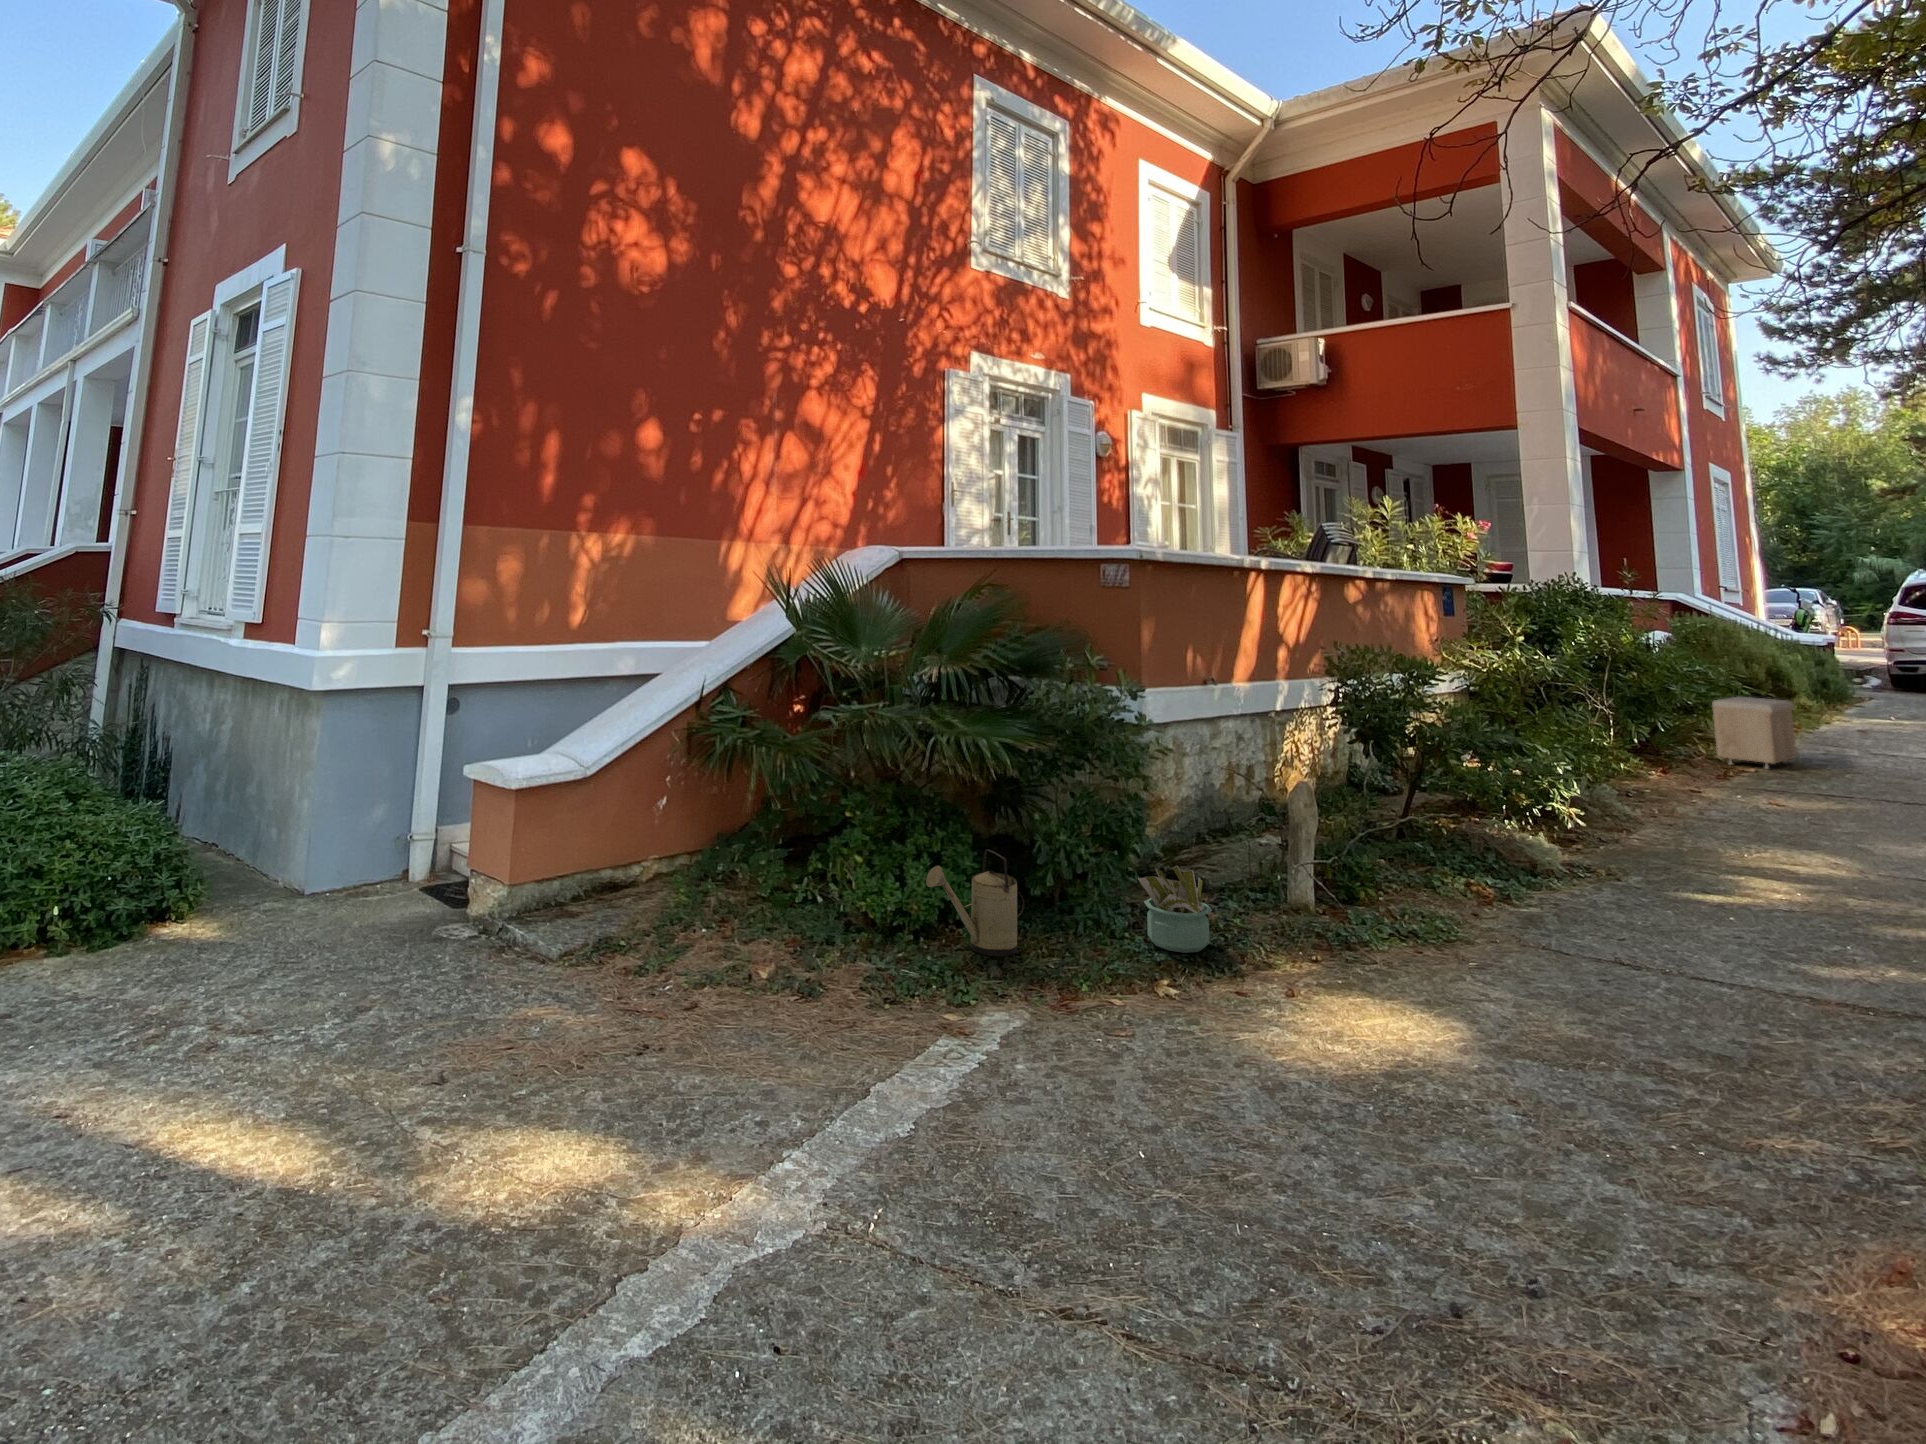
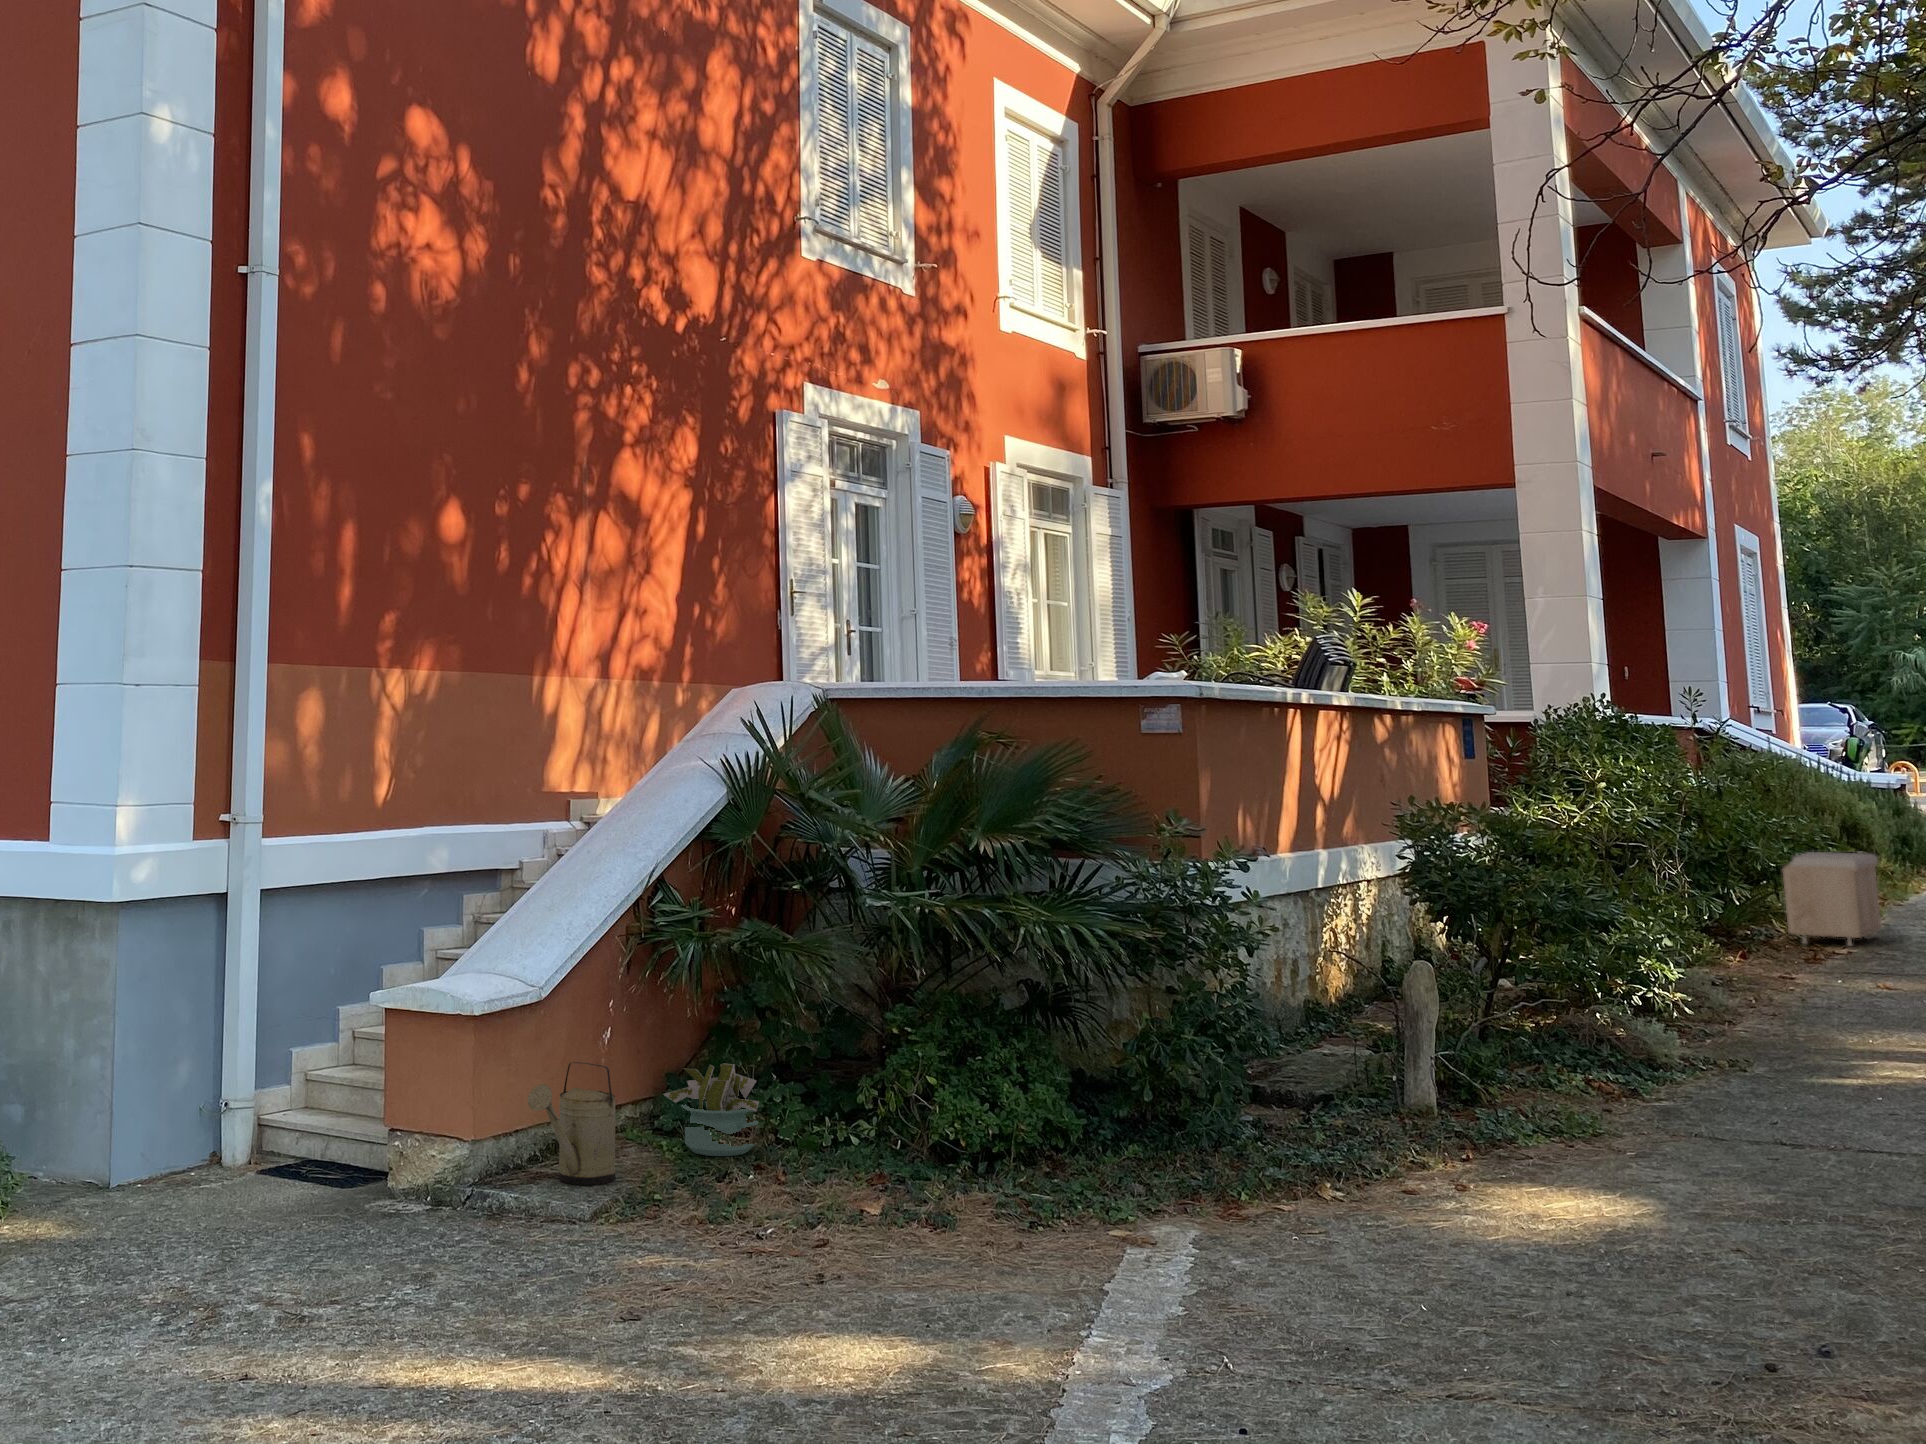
watering can: present [926,850,1024,957] -> present [528,1062,616,1185]
decorative plant: present [1138,866,1212,953] -> present [663,1063,759,1156]

